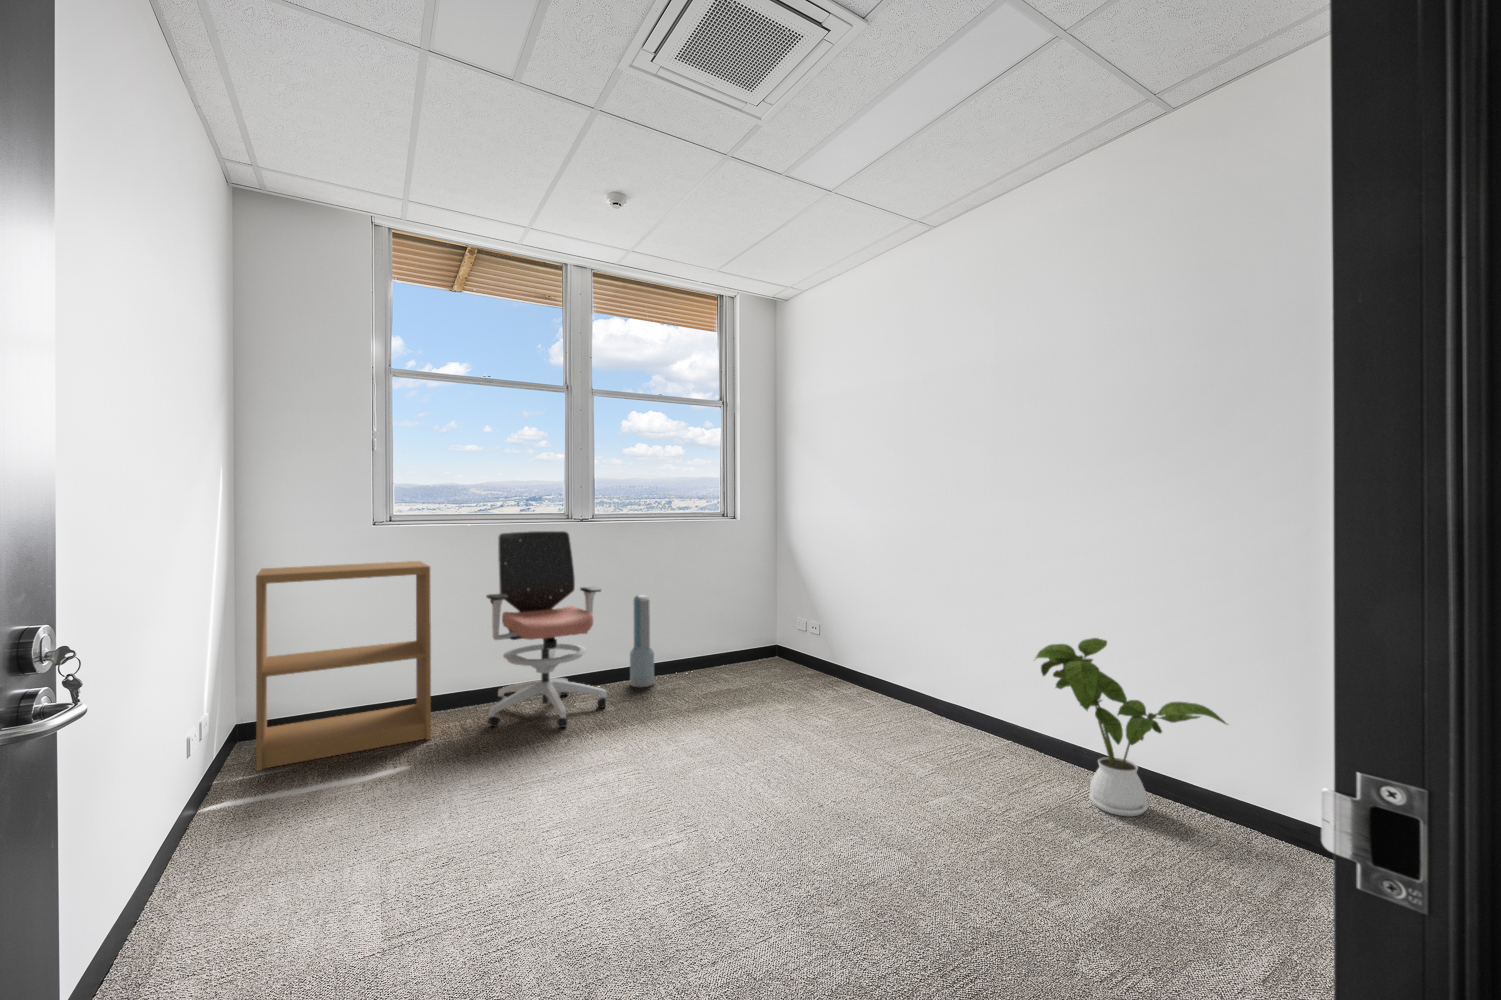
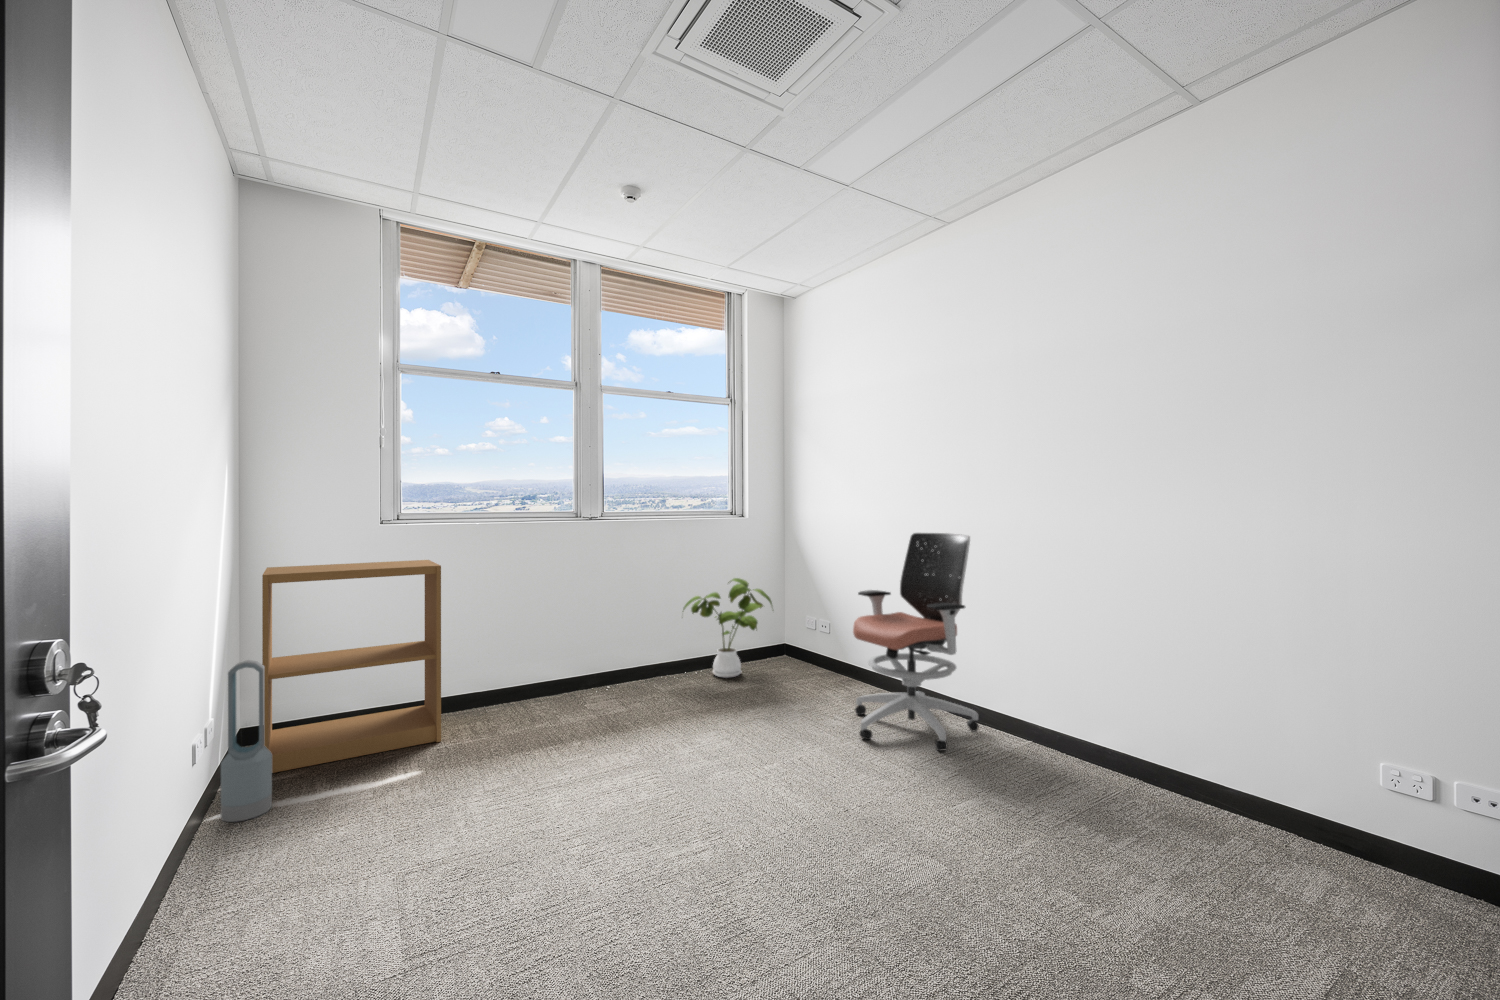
office chair: present [486,531,607,727] -> present [853,533,979,751]
air purifier: present [630,595,654,687] -> present [221,660,272,822]
house plant: present [1036,638,1226,816] -> present [683,578,772,678]

